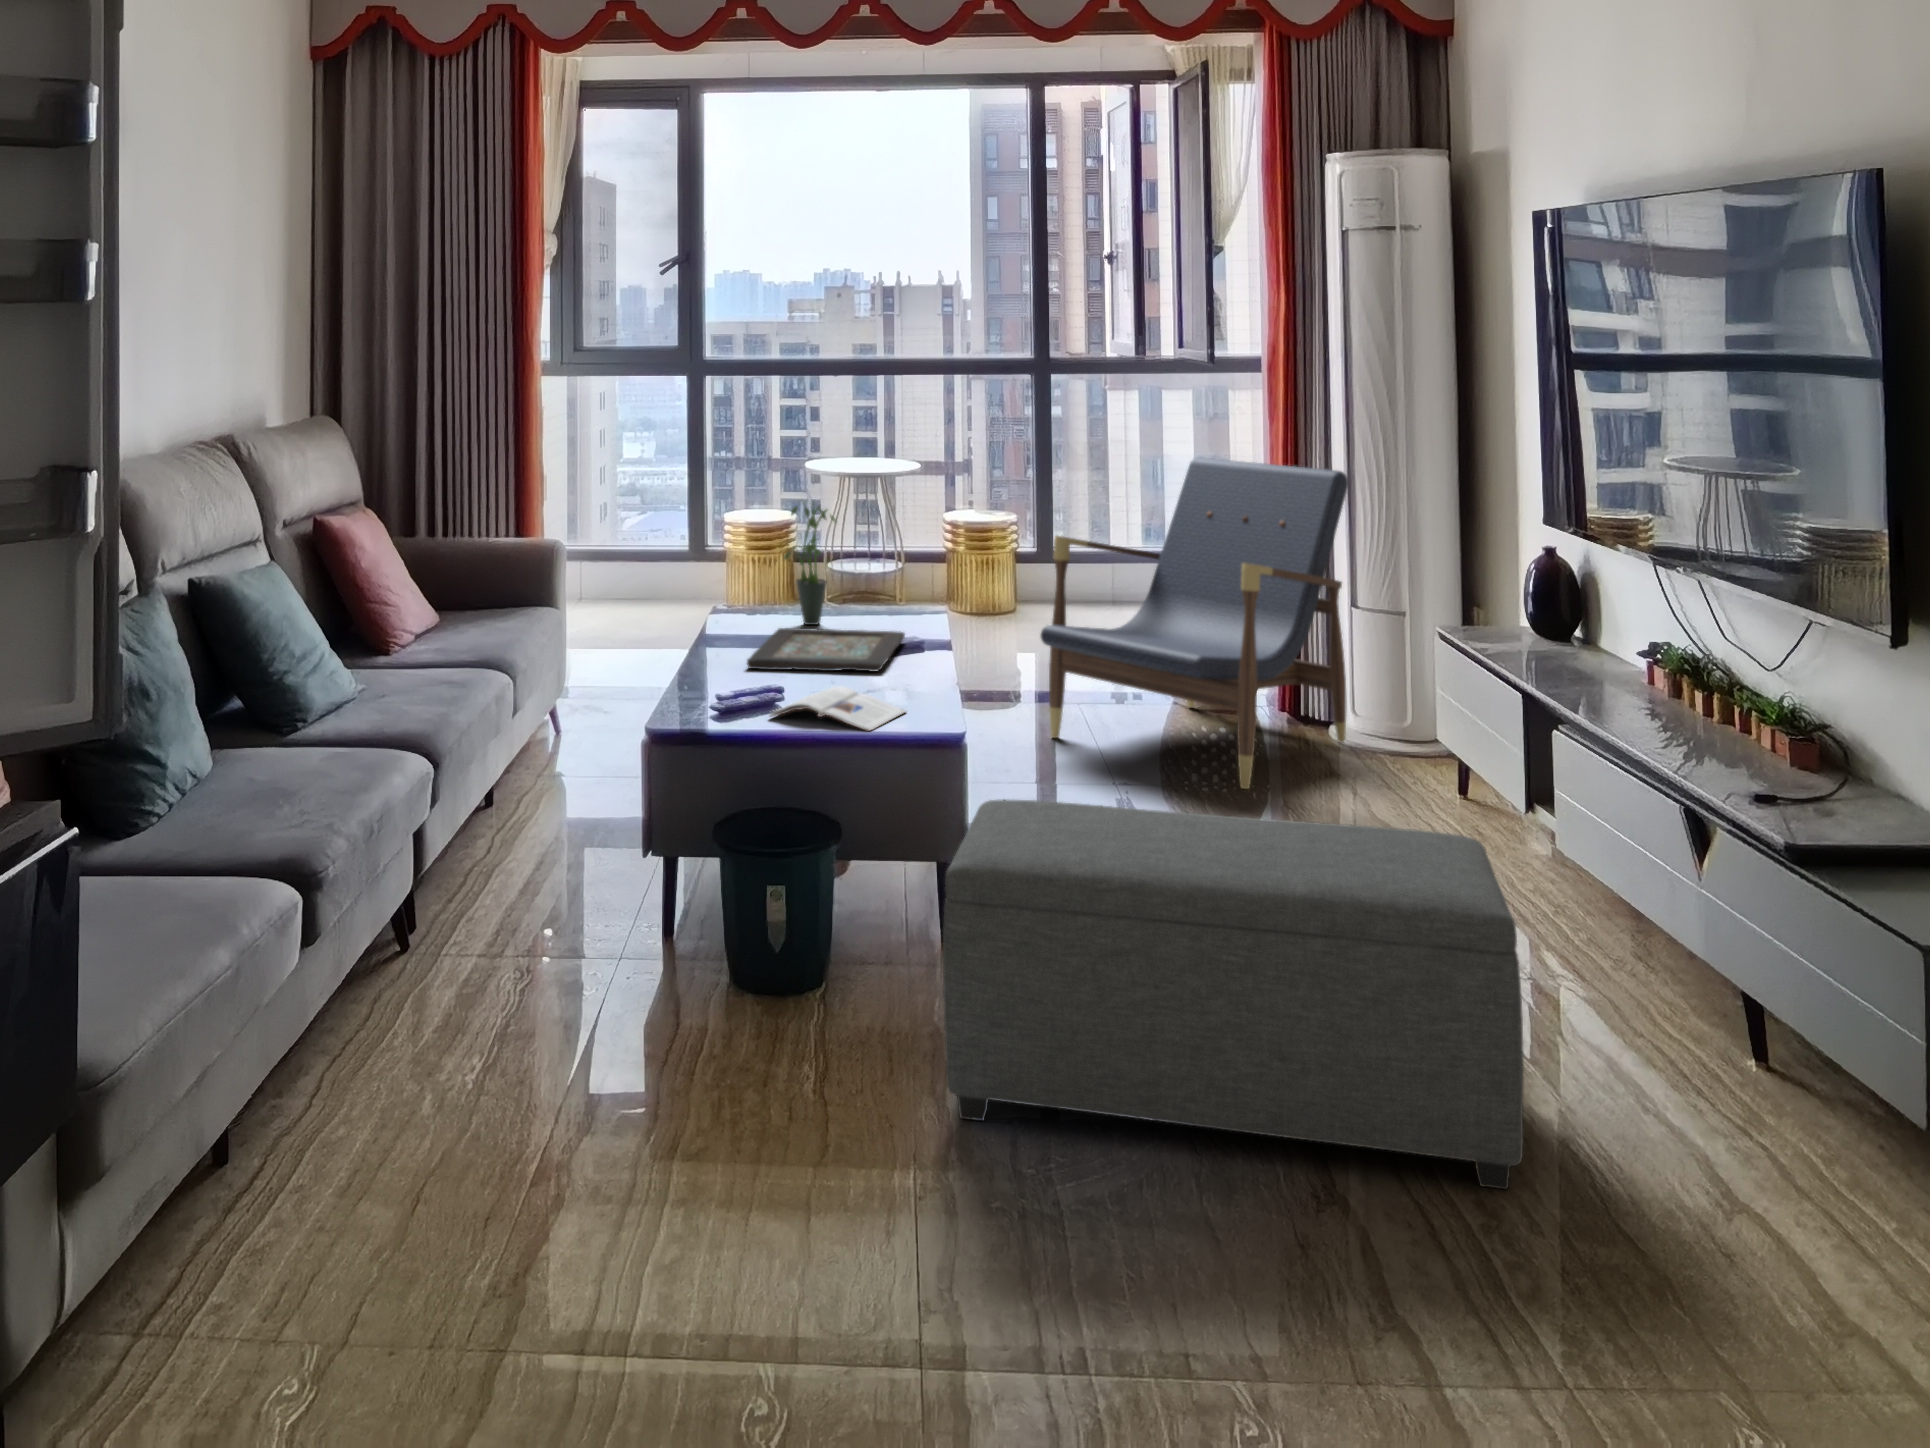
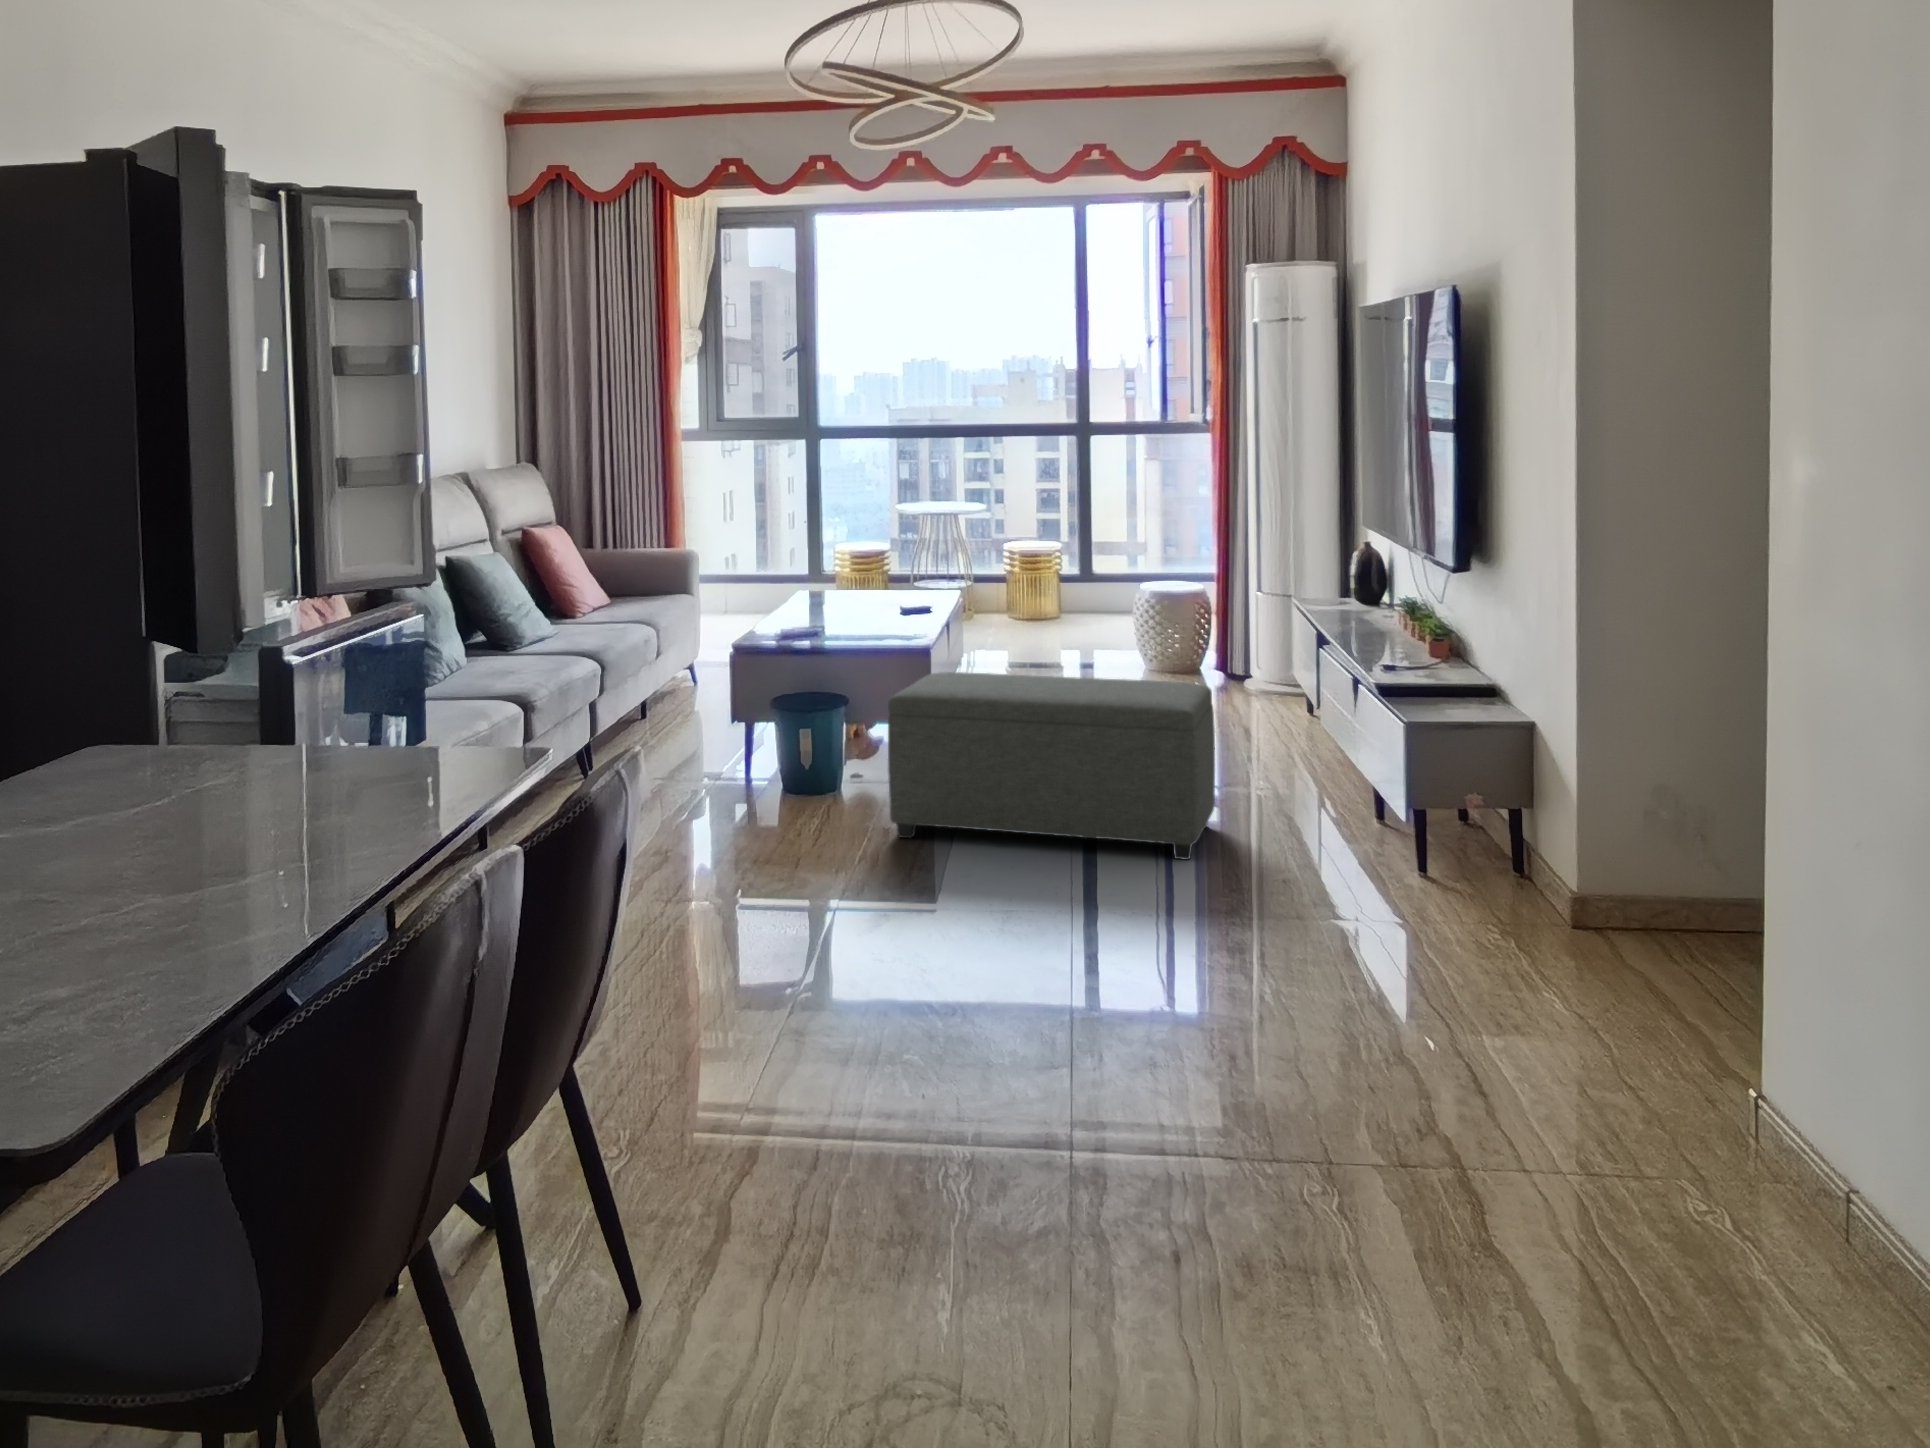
lounge chair: present [1041,457,1348,789] -> none [1033,489,1259,711]
potted plant: present [784,500,836,625] -> none [846,516,883,602]
decorative tray: present [747,628,905,672] -> none [811,601,925,622]
magazine: present [770,687,907,731] -> none [813,624,903,646]

